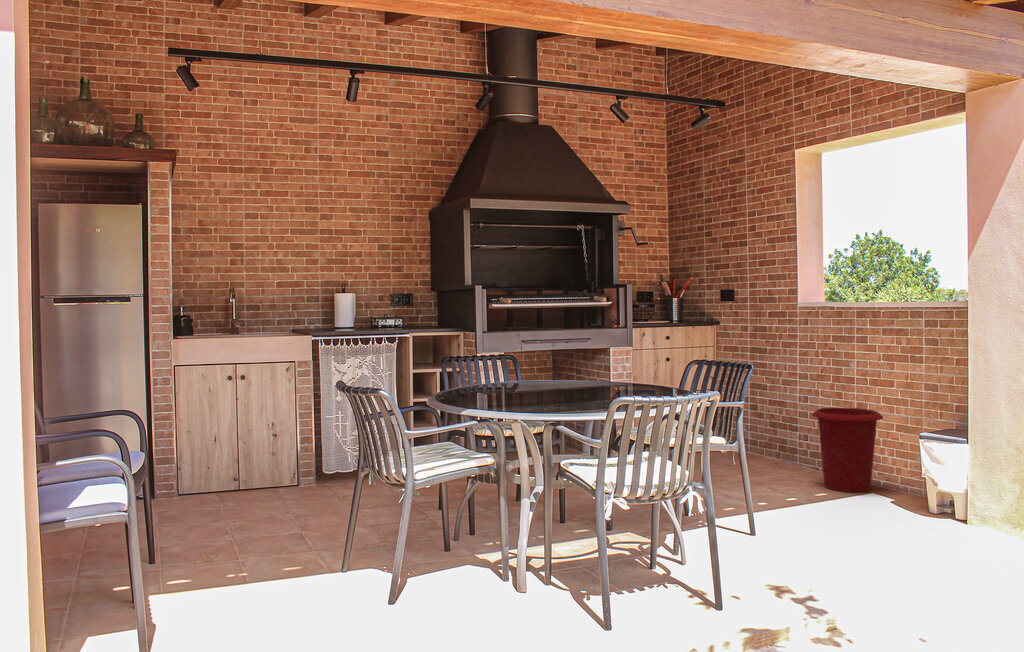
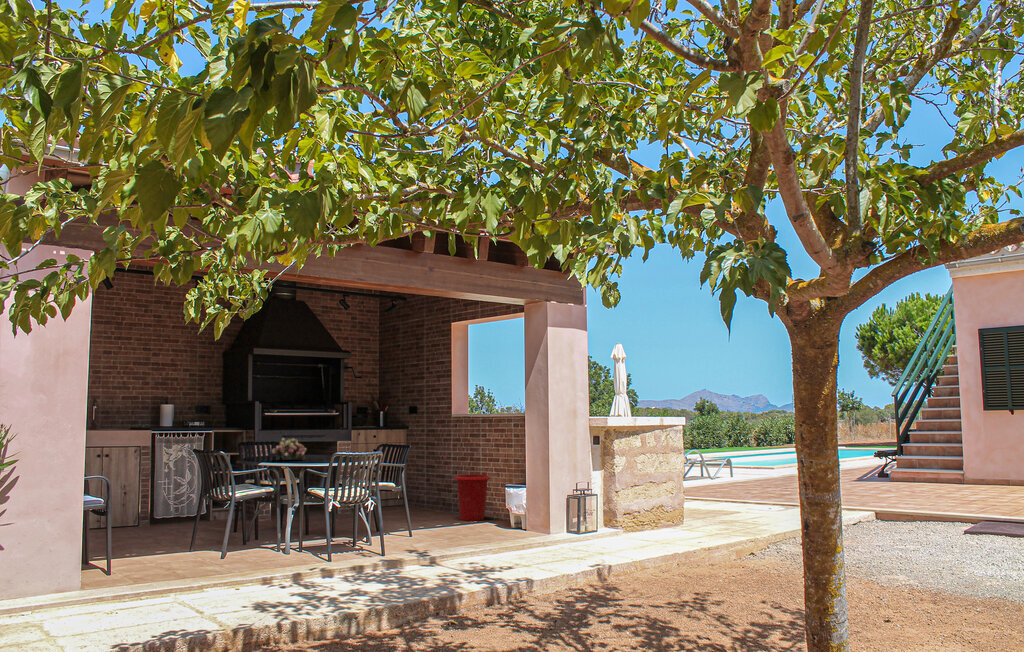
flower arrangement: none [488,351,554,393] -> present [272,439,306,460]

